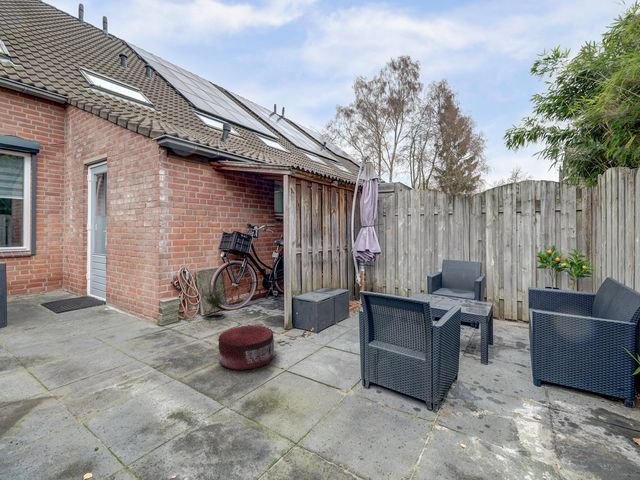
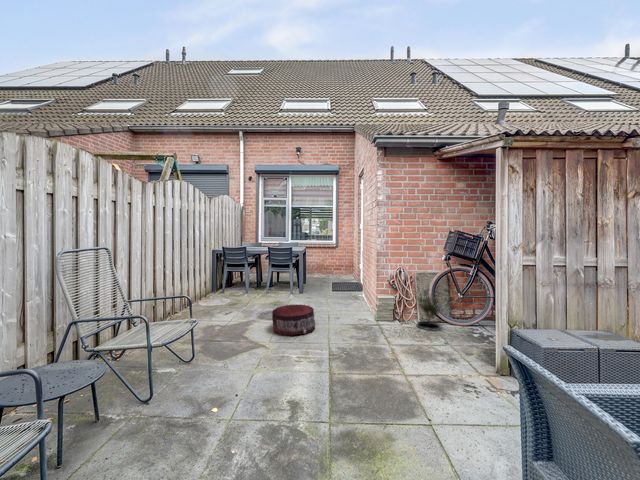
pouf: present [218,325,274,370] -> present [272,304,315,335]

